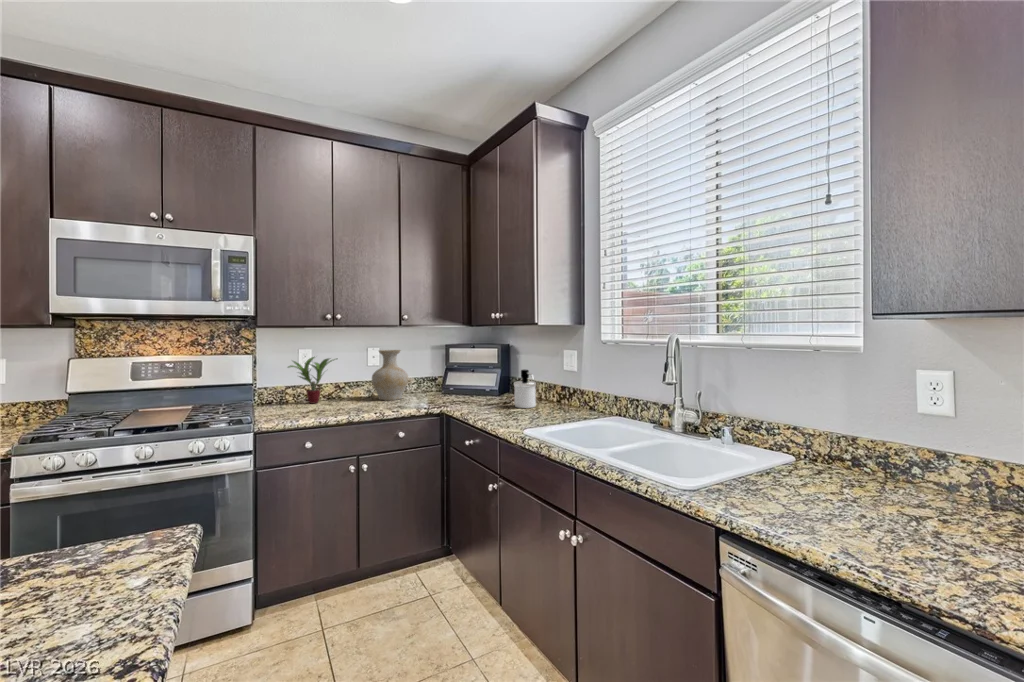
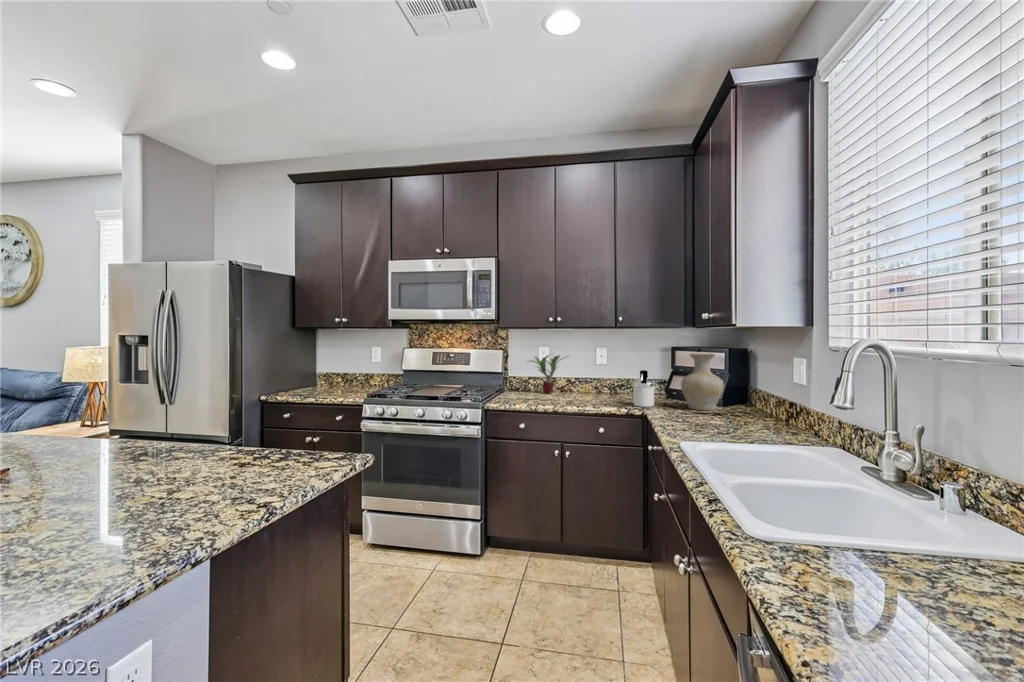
vase: present [372,350,408,400] -> present [681,353,724,410]
soap dispenser: present [514,370,536,408] -> present [633,370,655,407]

